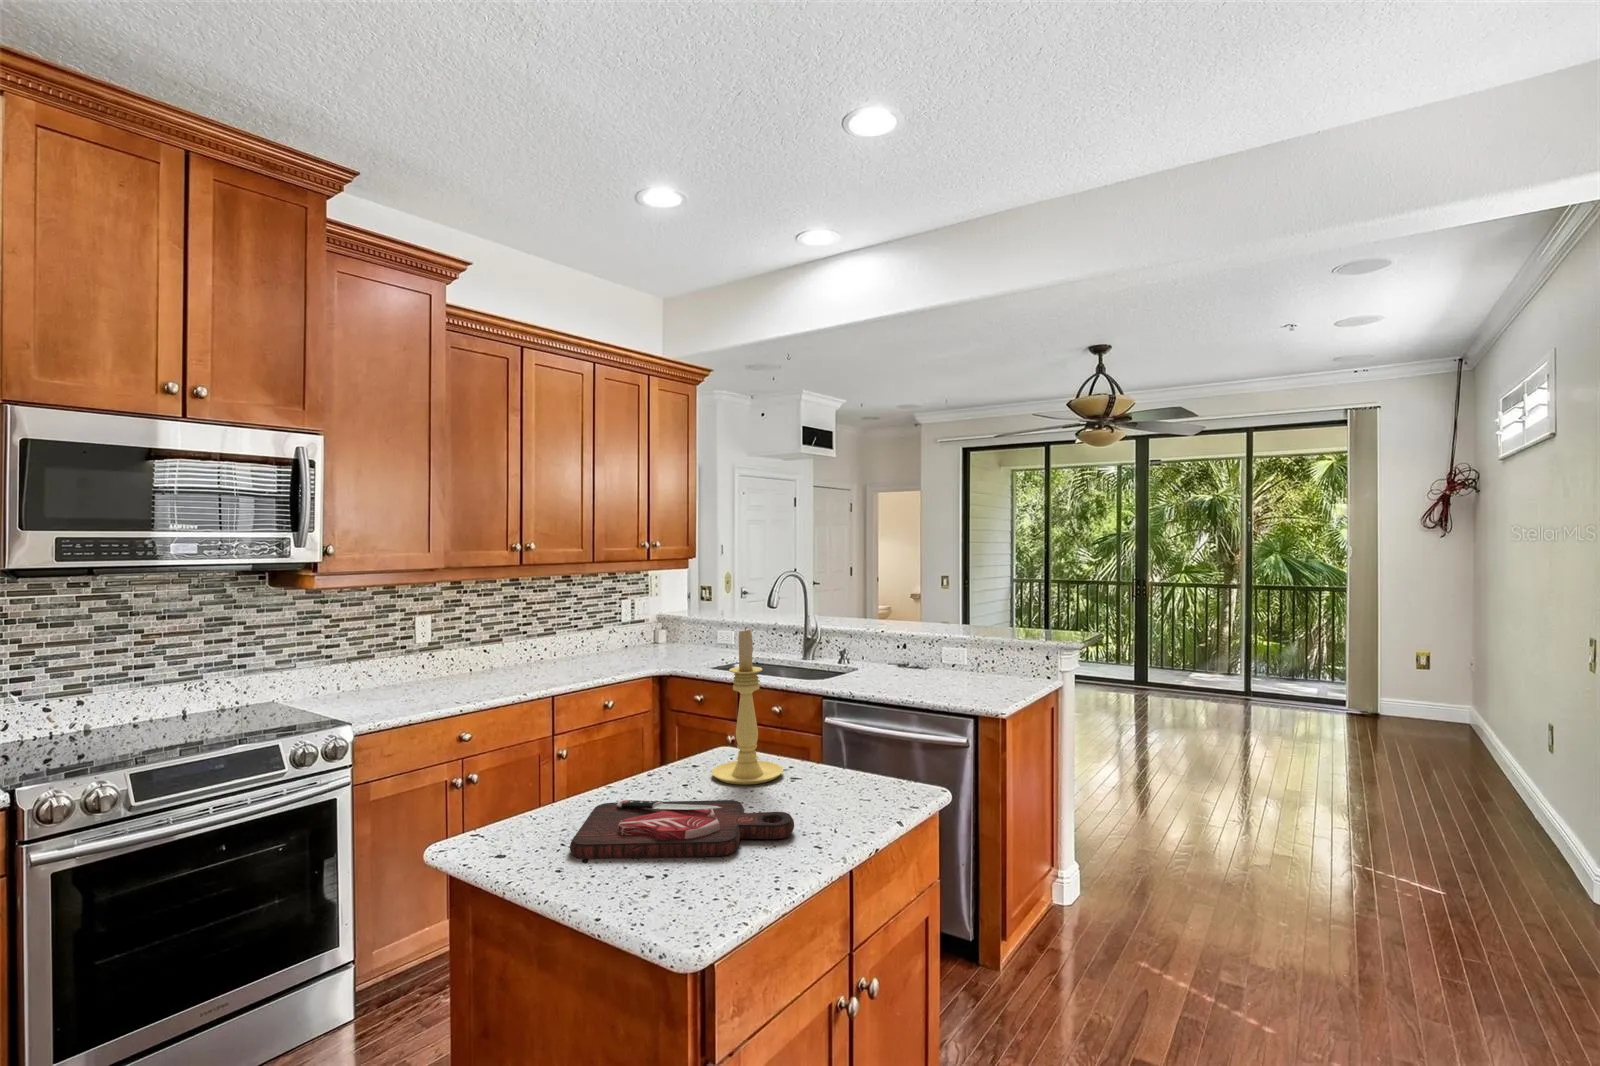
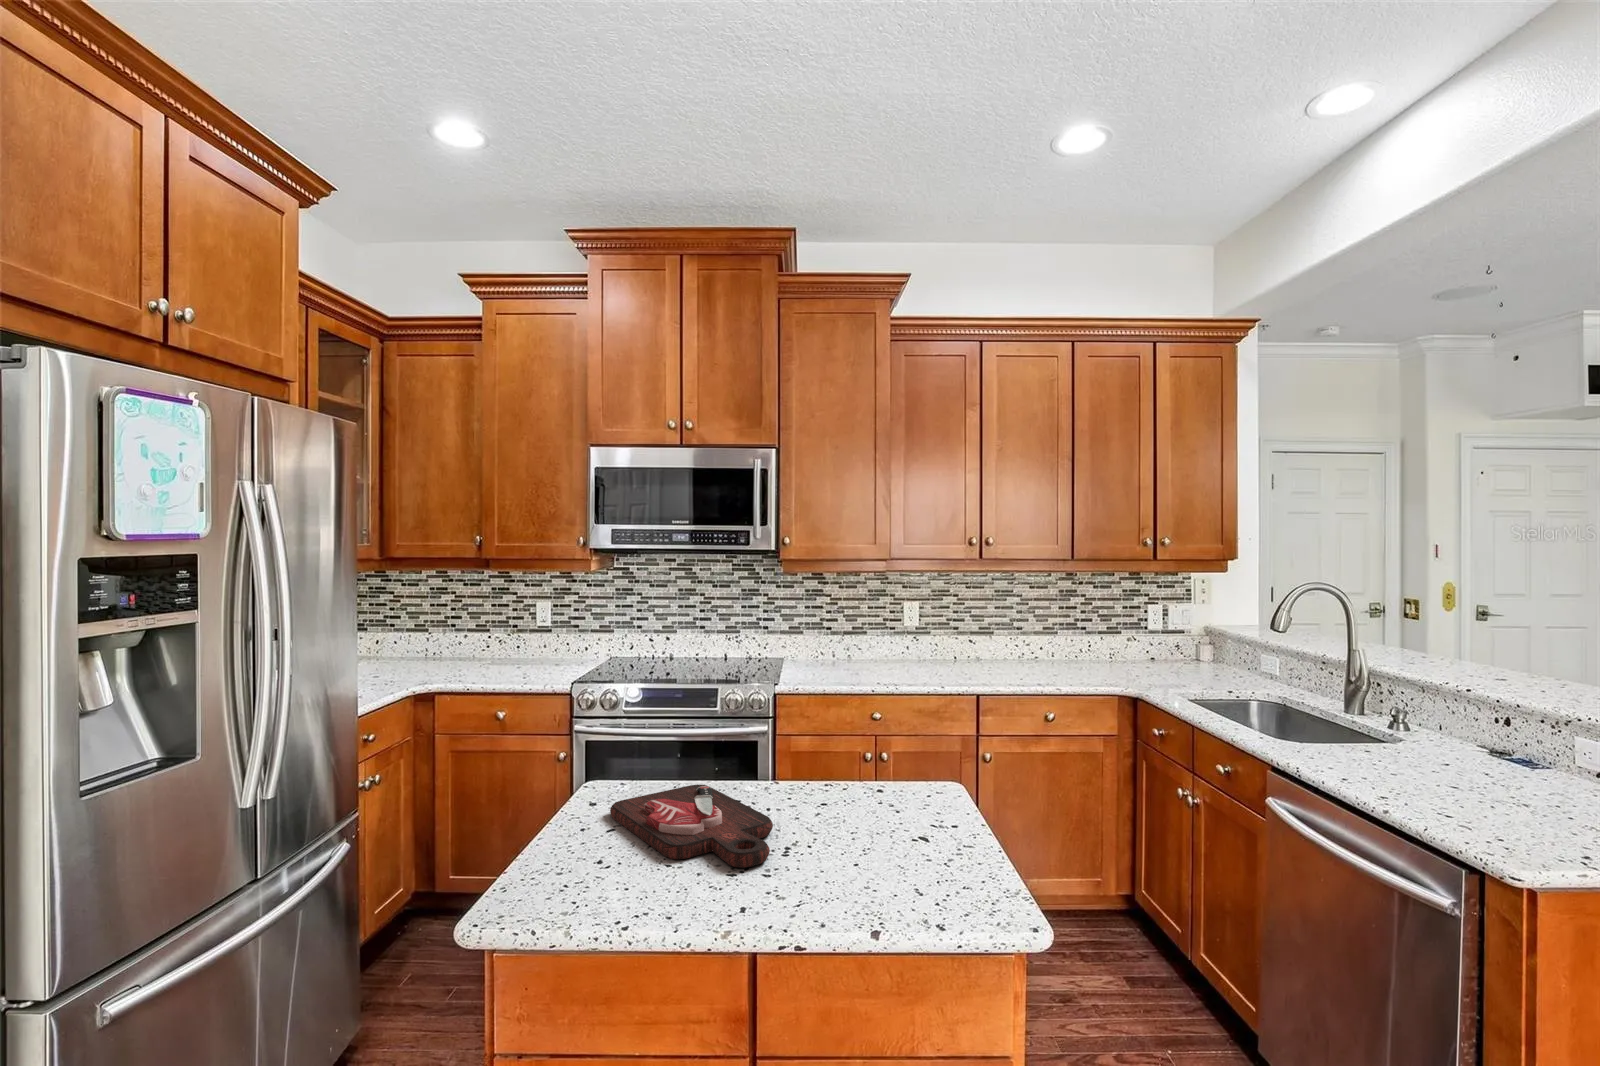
candle holder: present [712,628,783,785] -> none [843,642,923,819]

